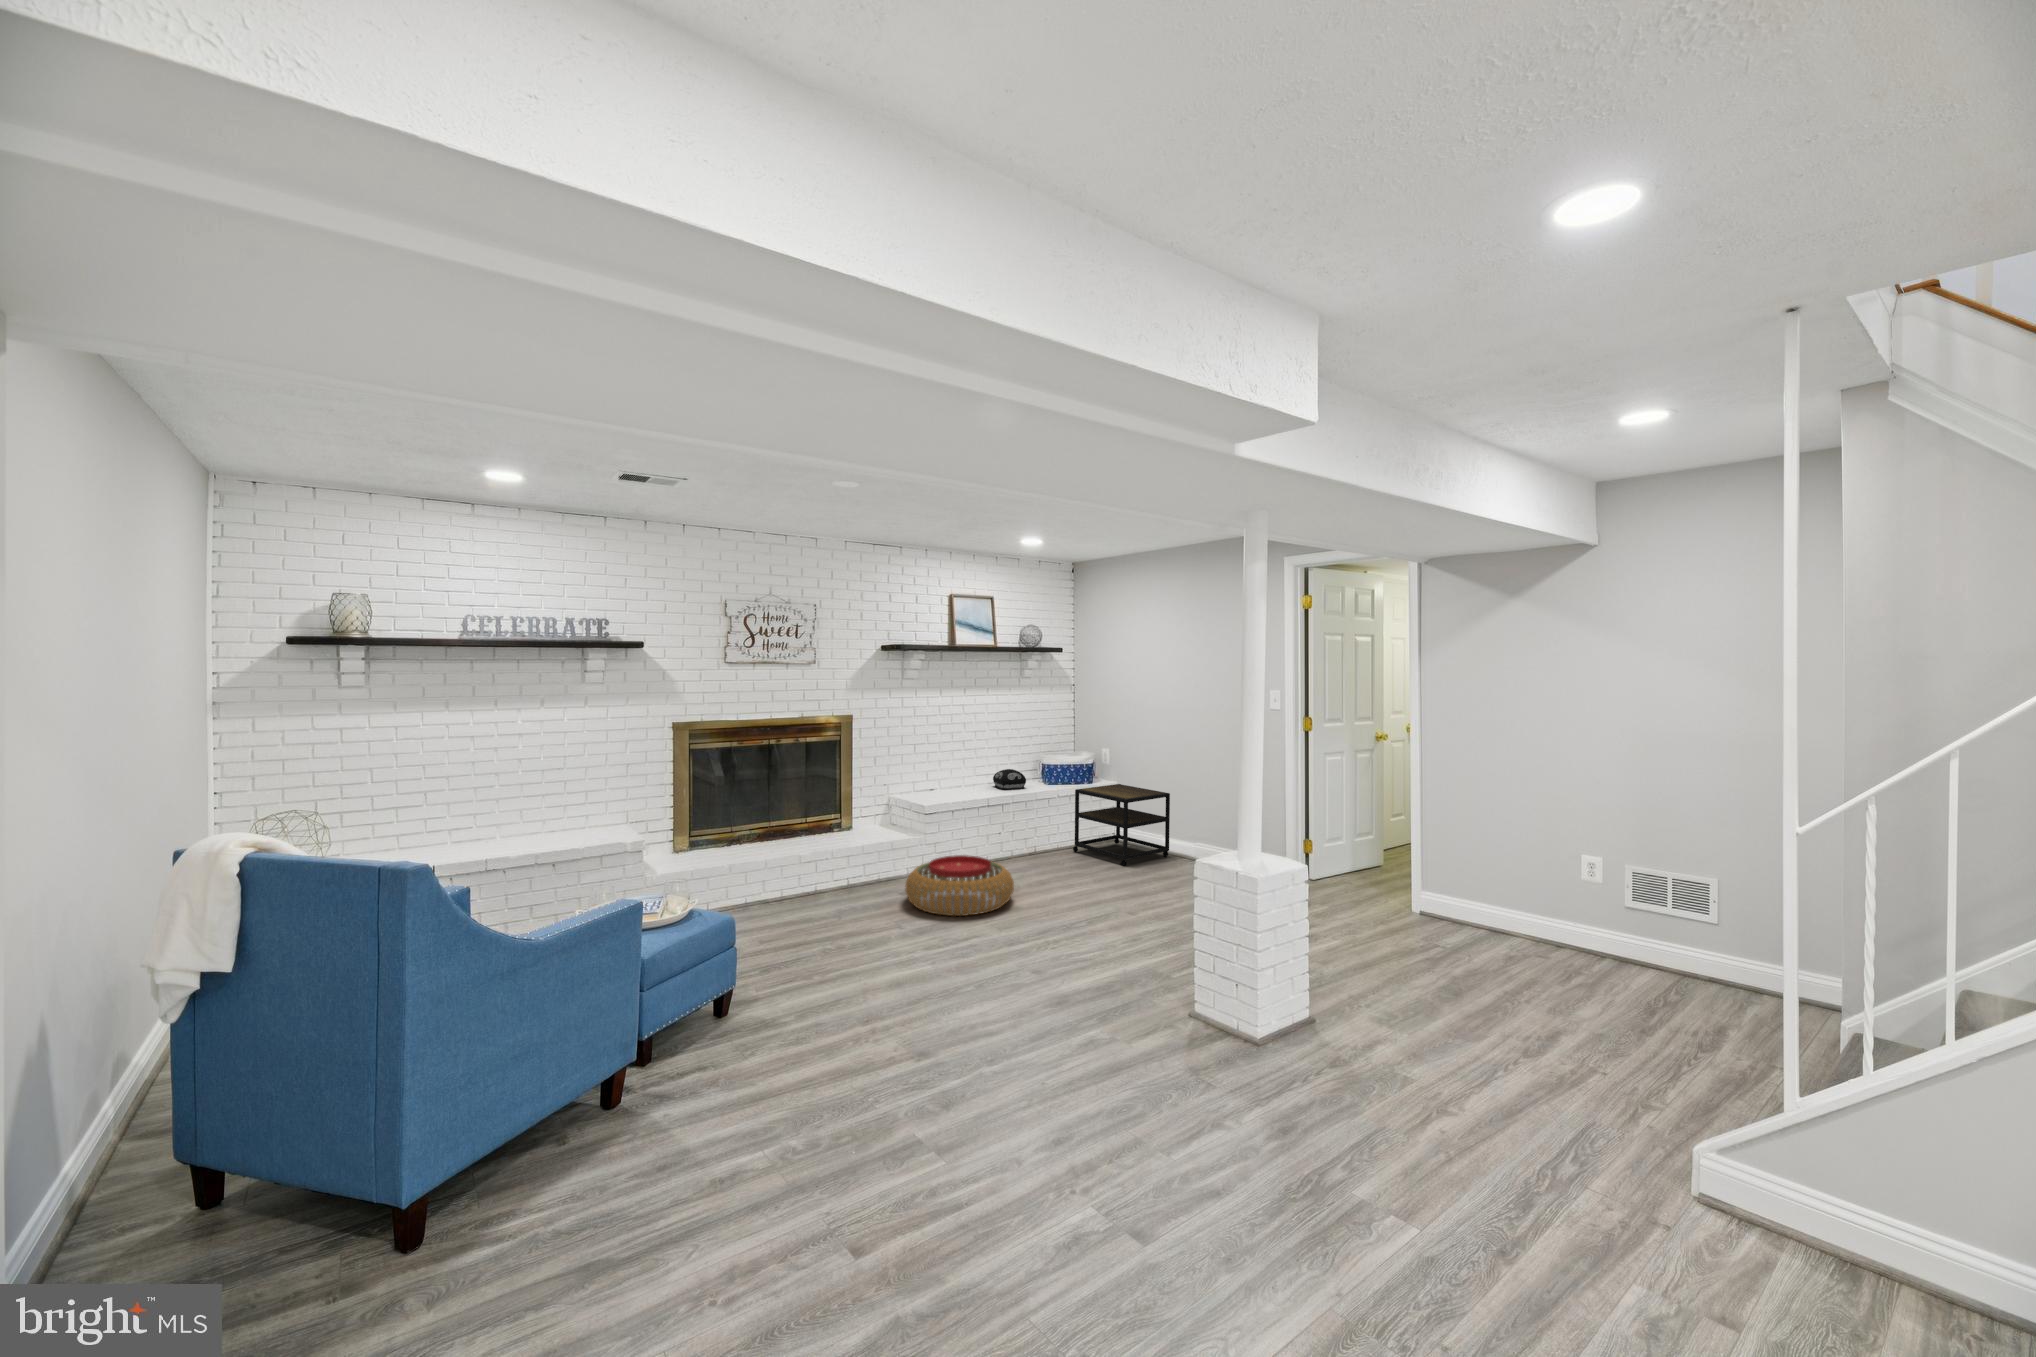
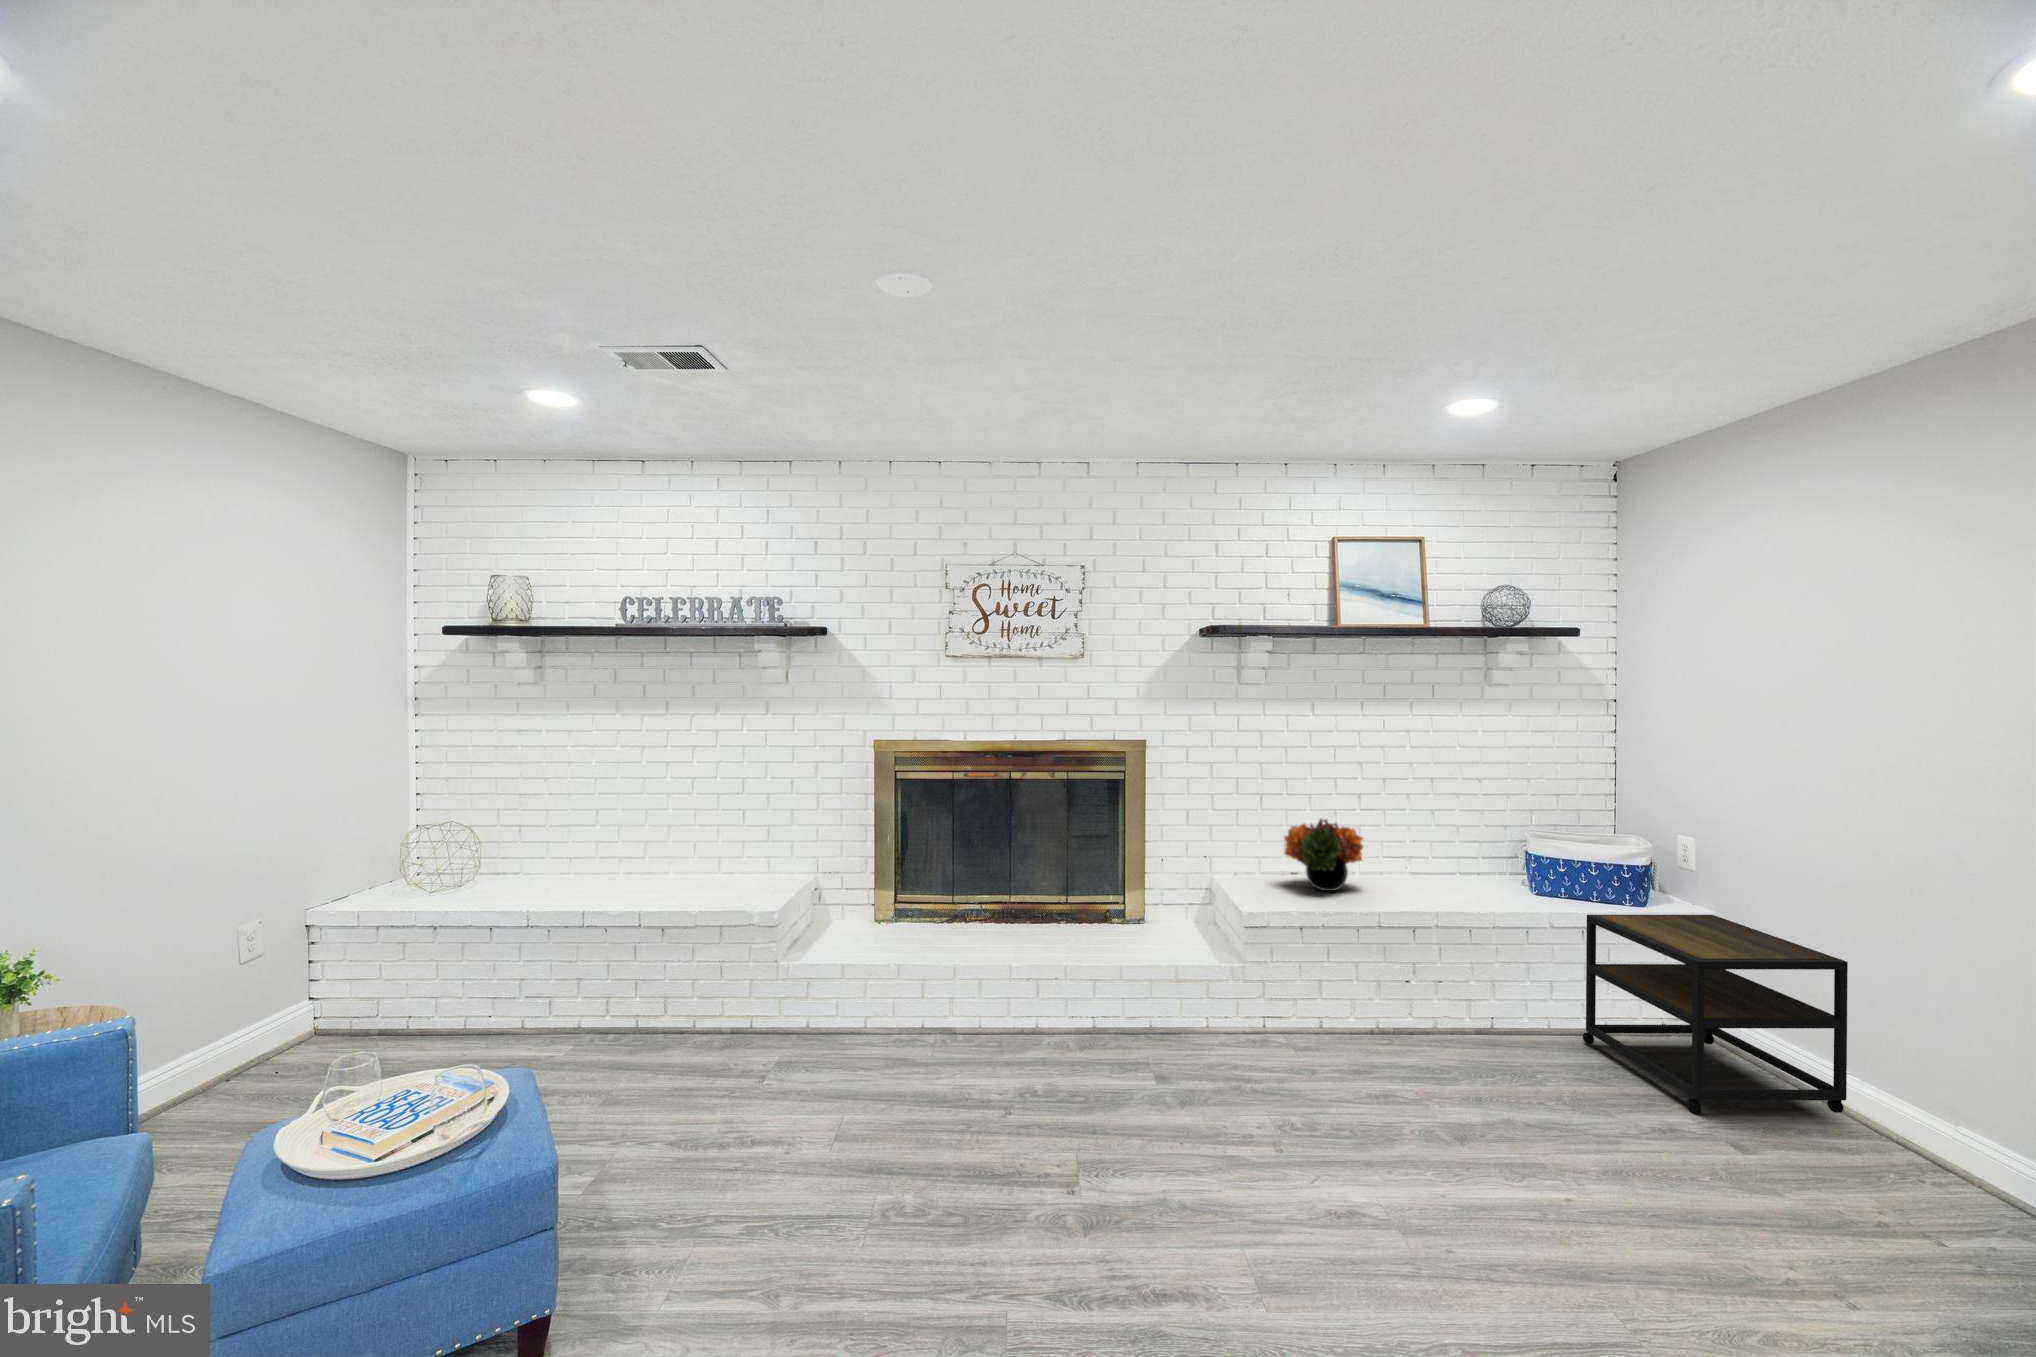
flower arrangement: none [932,755,976,794] -> present [1284,819,1363,891]
cushion: present [993,769,1026,790] -> none [1416,855,1480,896]
pouf: present [905,855,1014,916] -> none [1137,1014,1356,1160]

